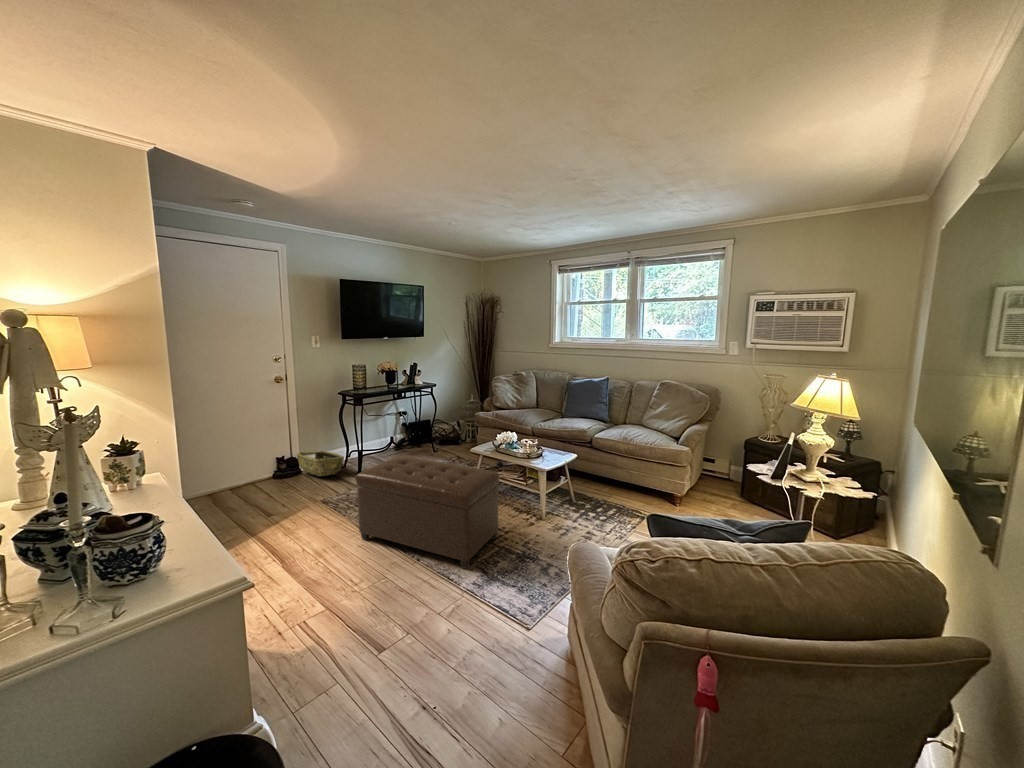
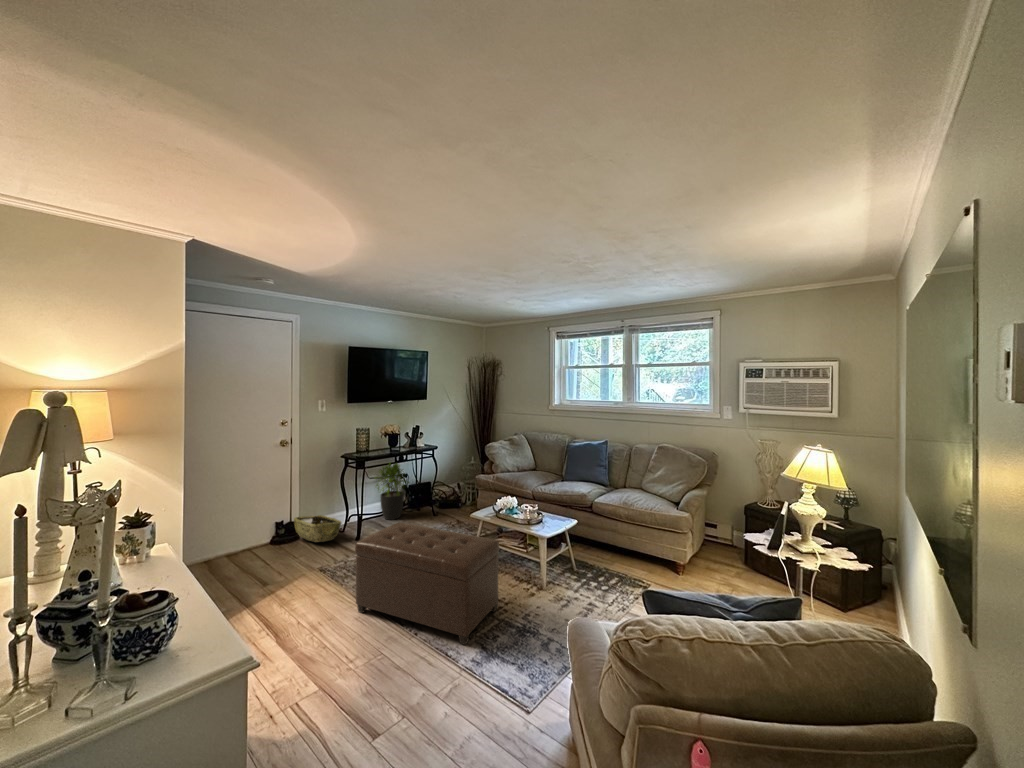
potted plant: none [374,400,411,456] -> present [376,463,409,520]

